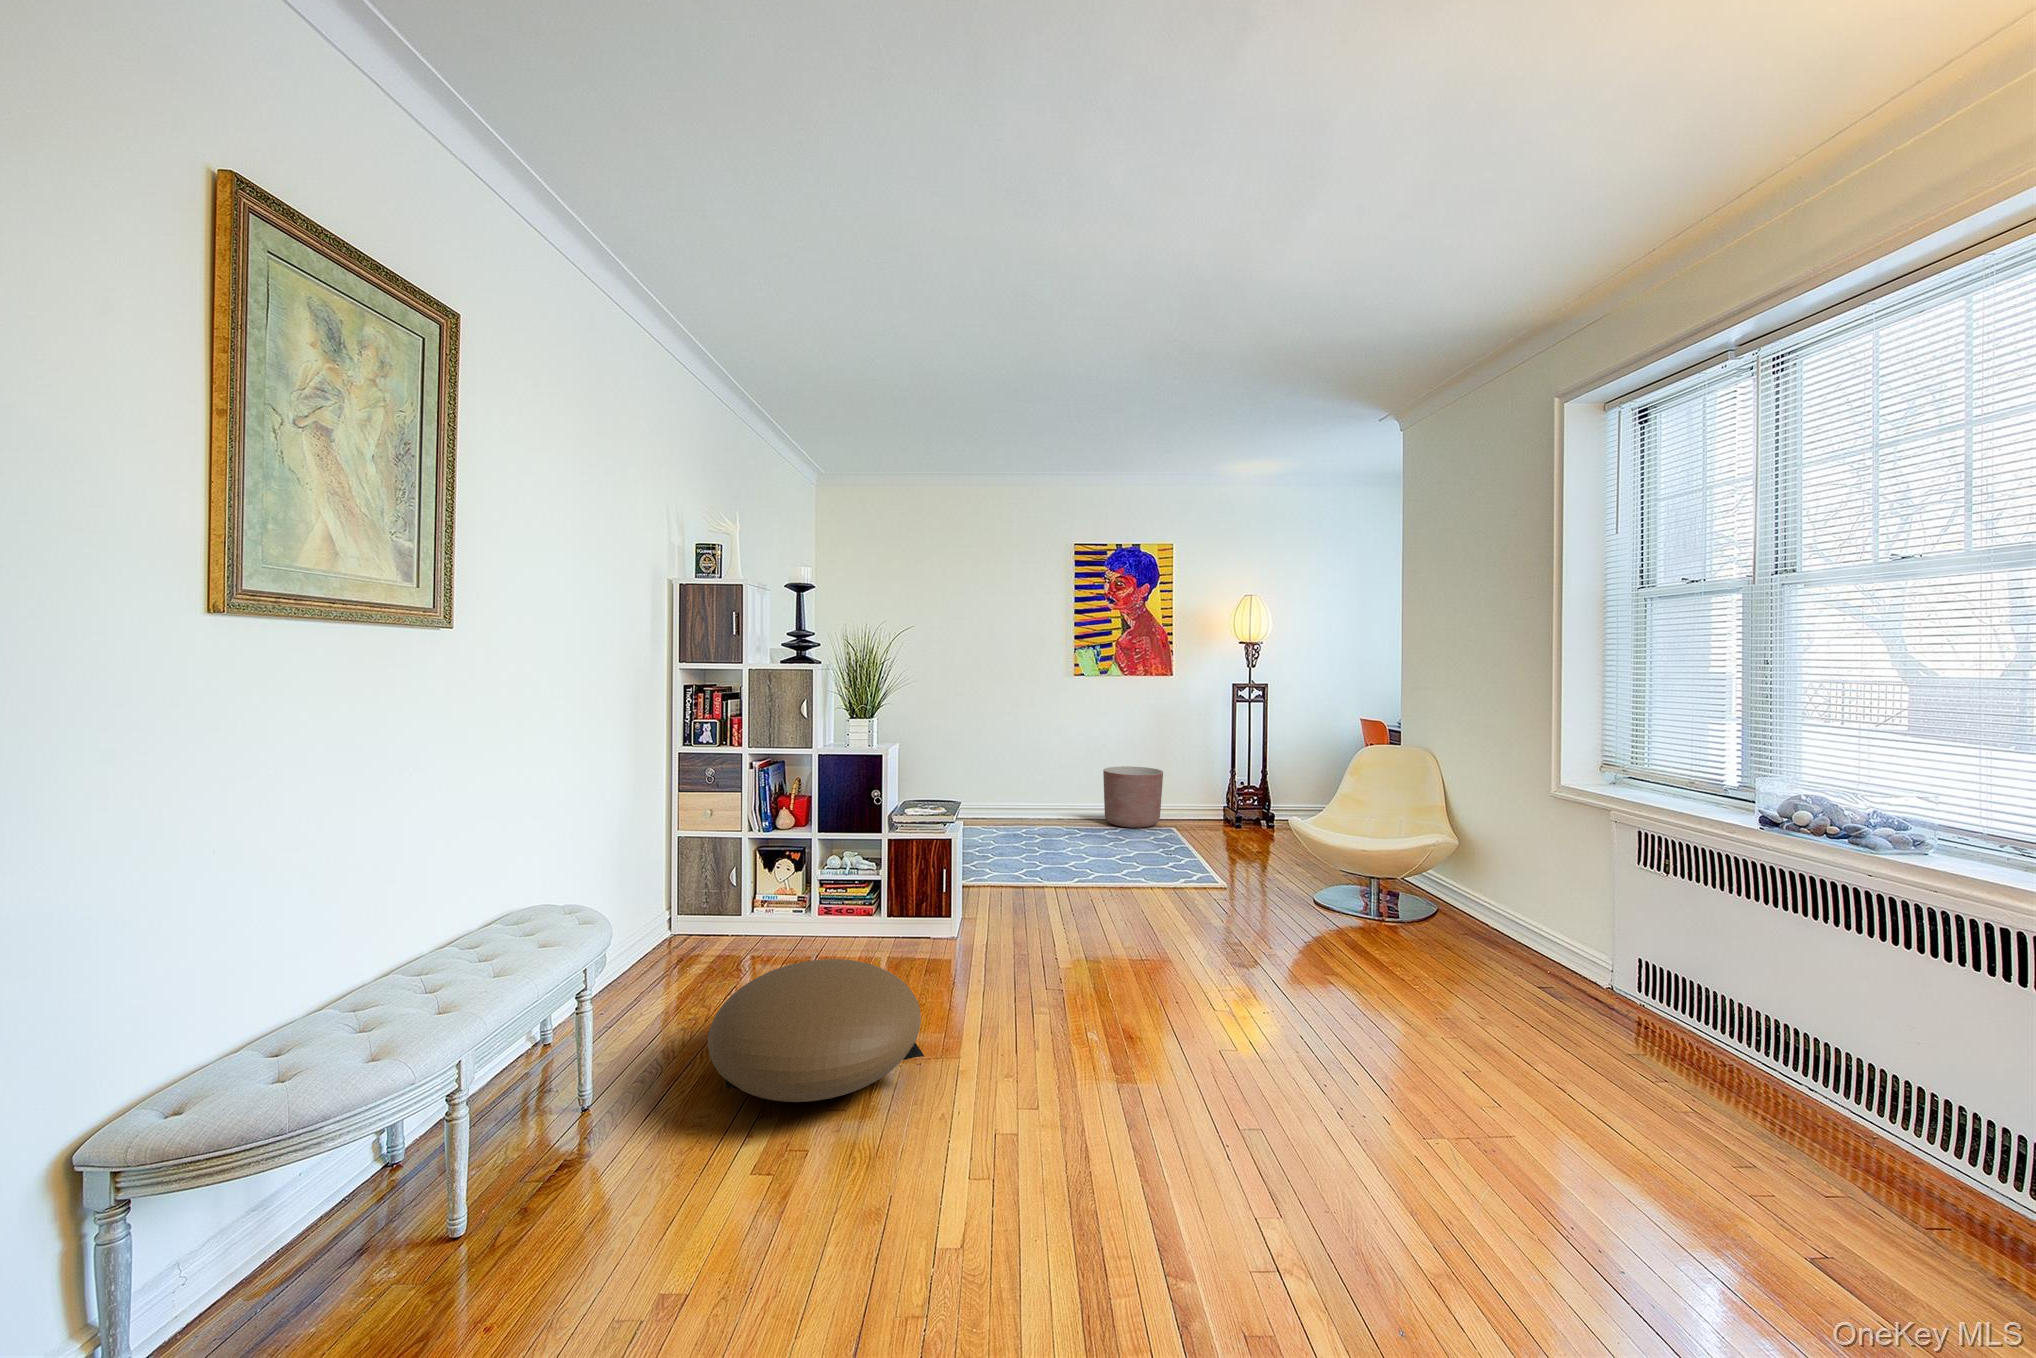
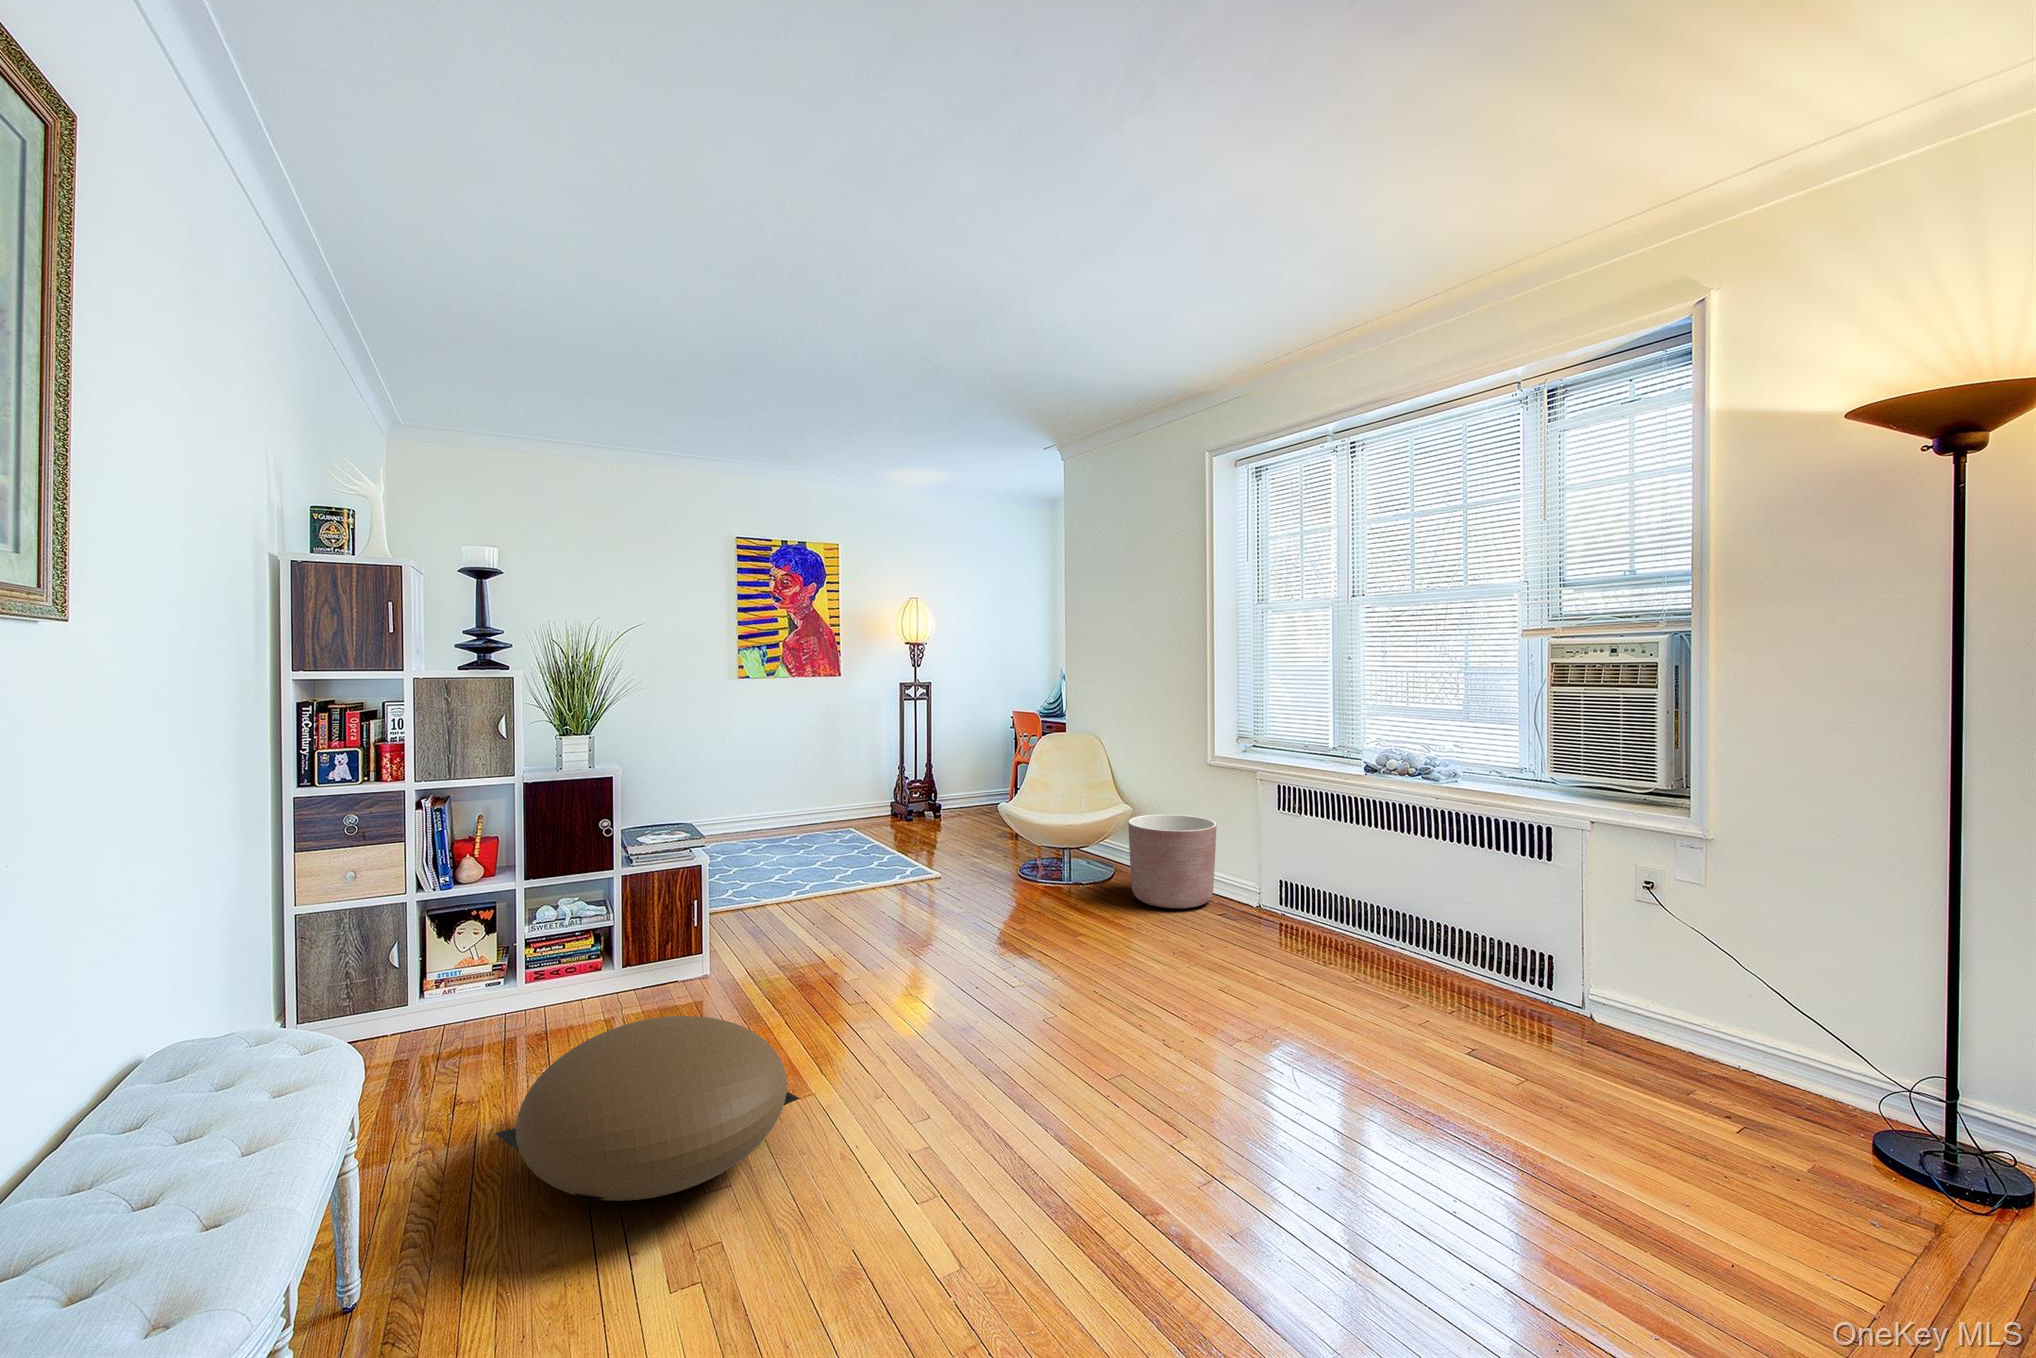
planter: present [1103,766,1163,828] -> present [1128,814,1217,908]

